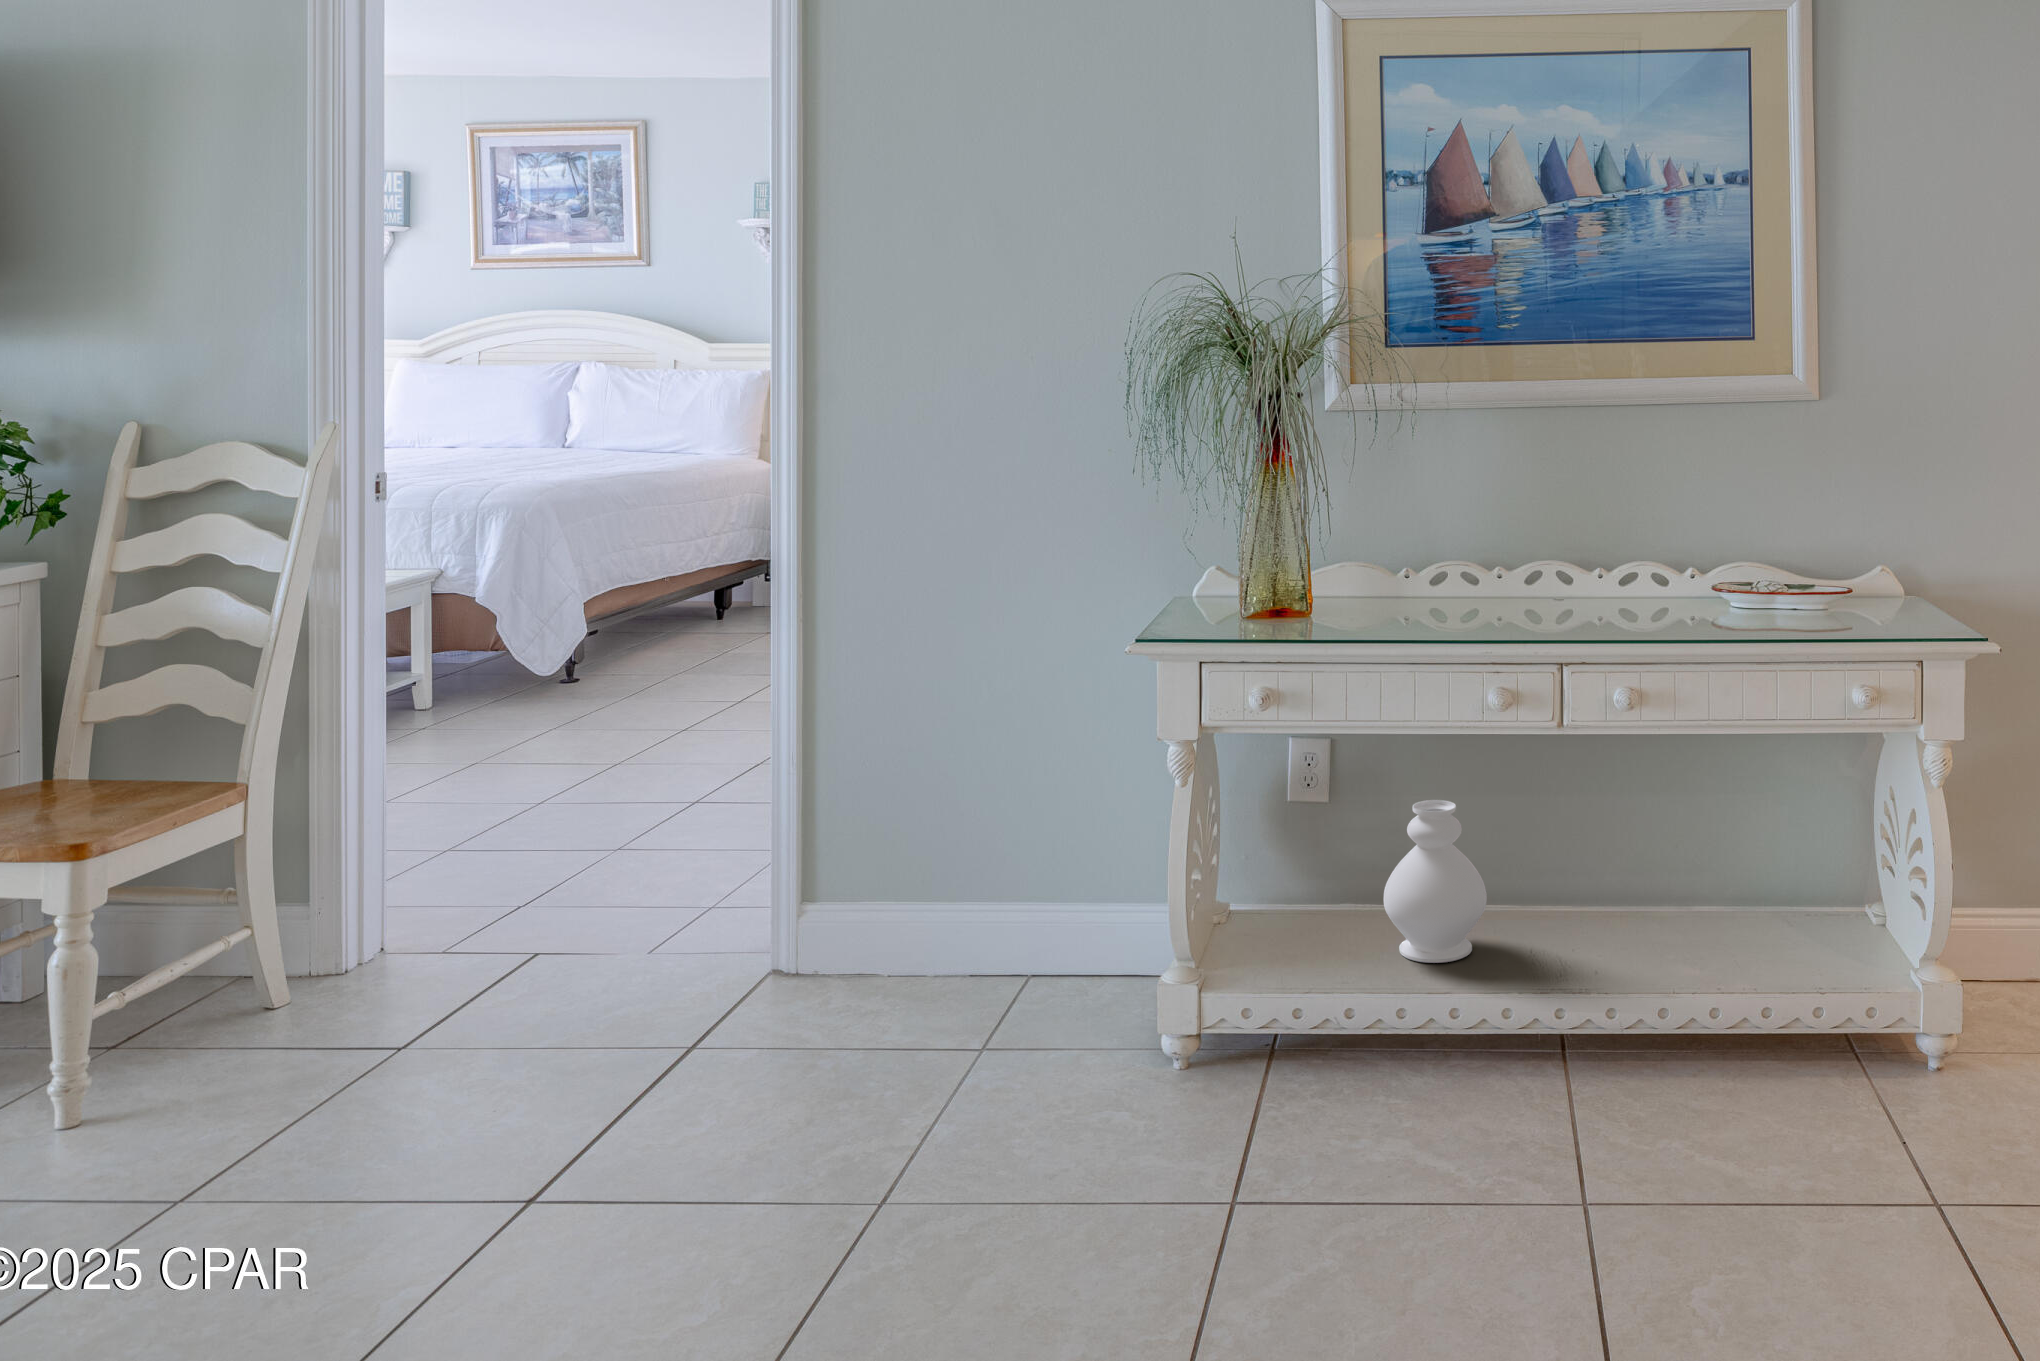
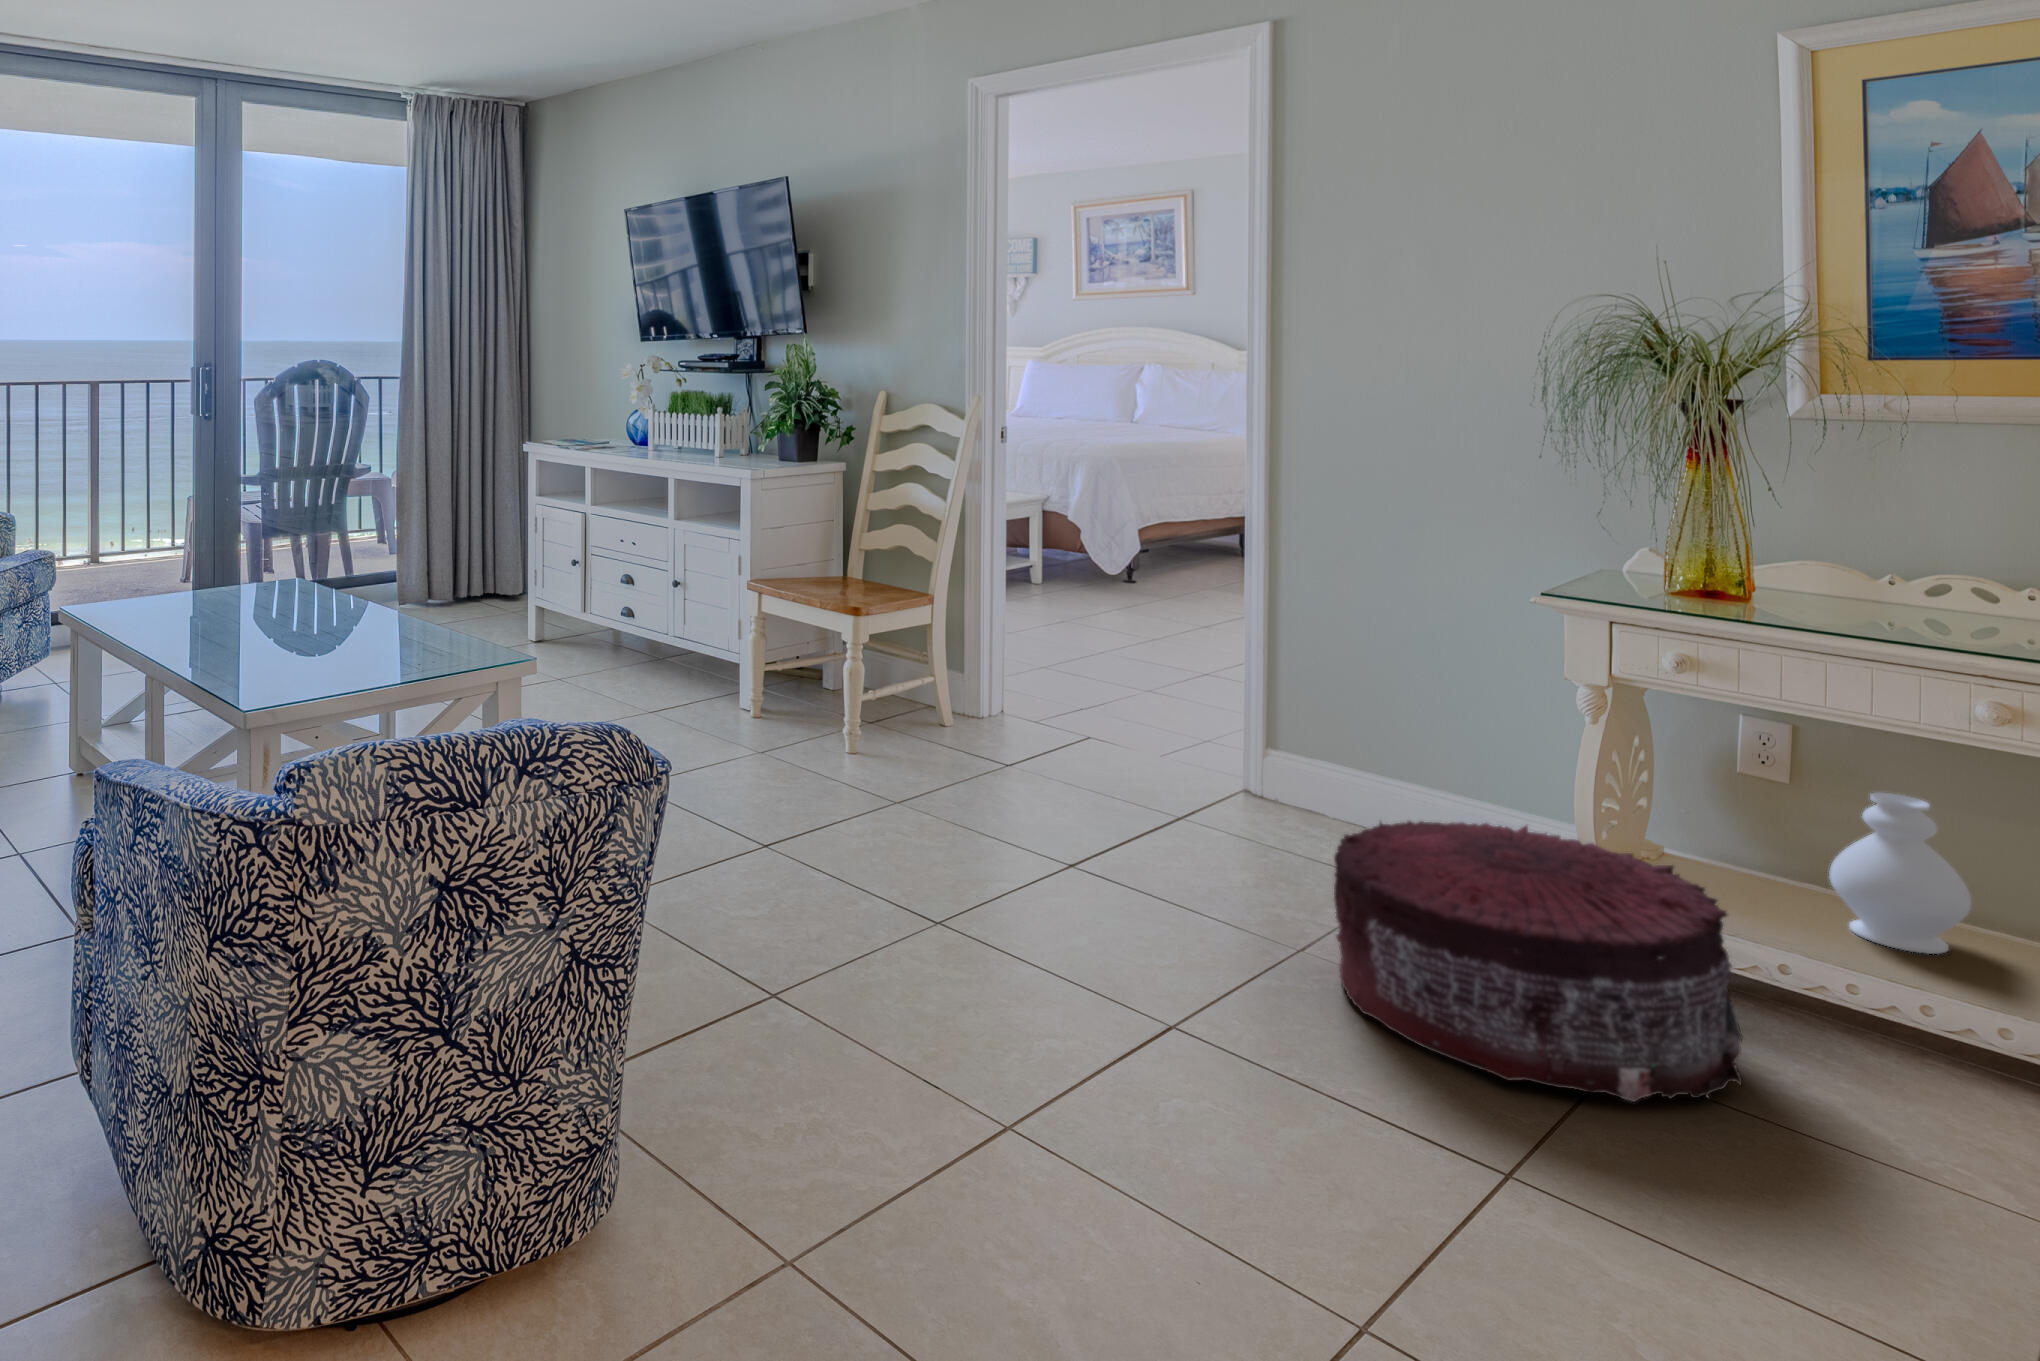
pouf: none [921,934,1349,1290] -> present [1334,821,1742,1102]

